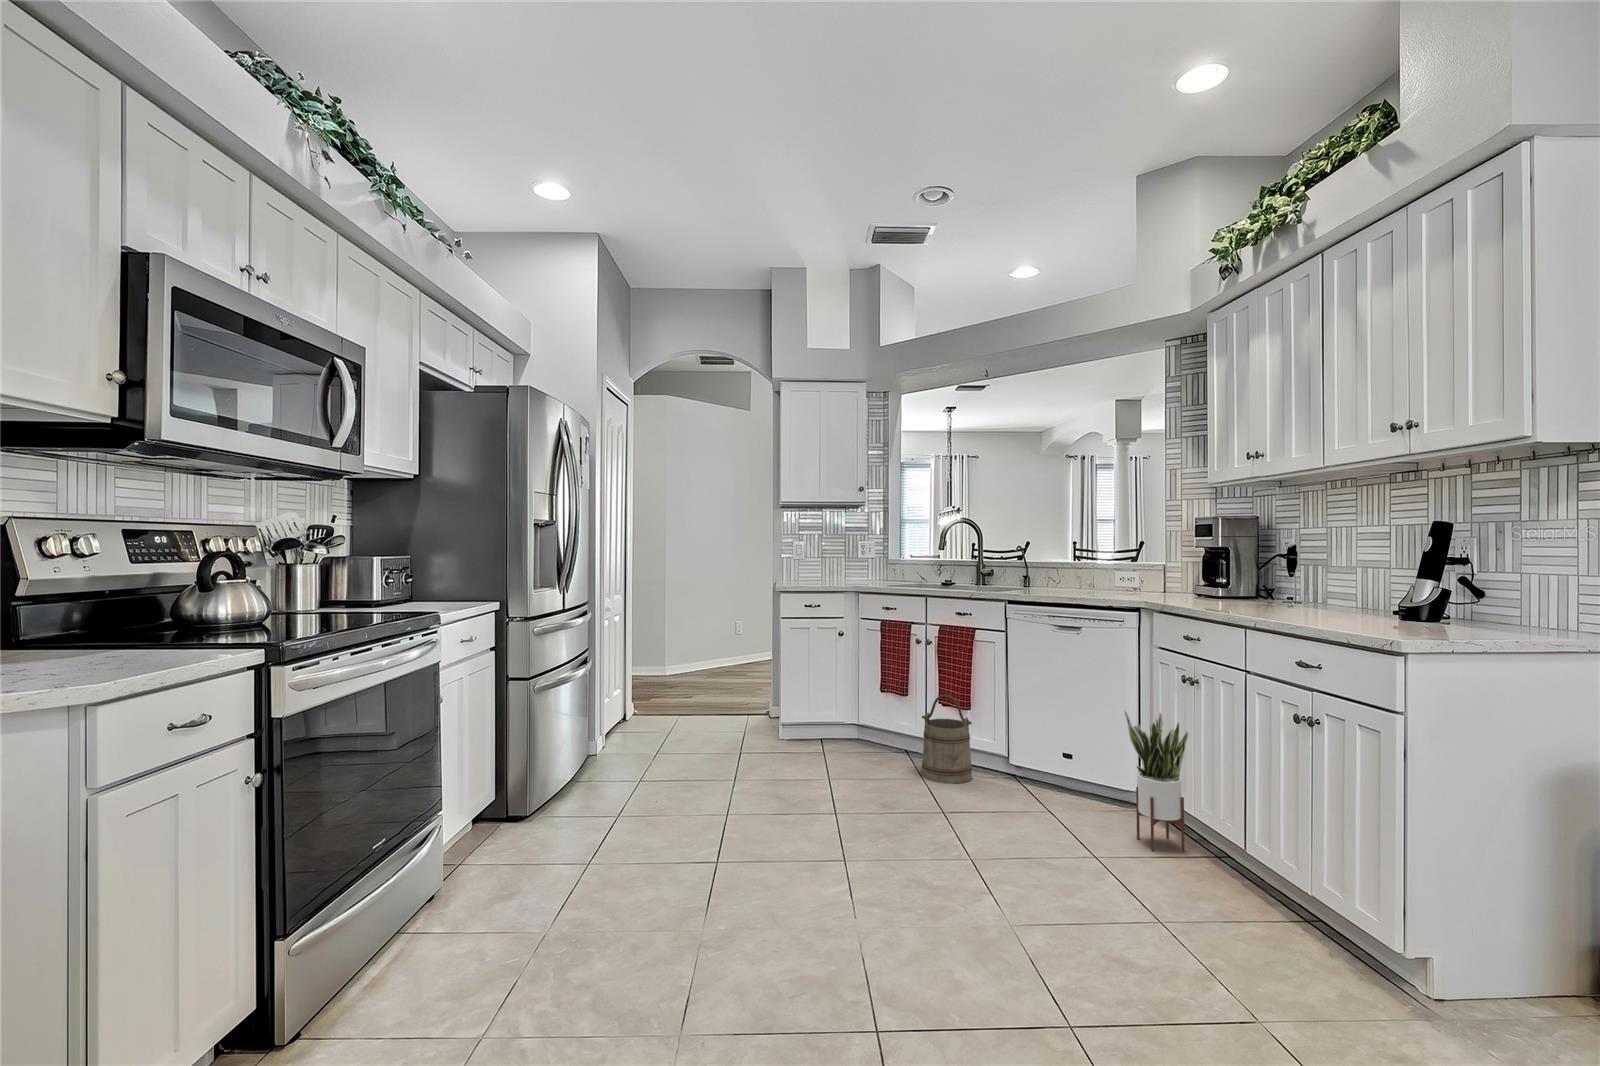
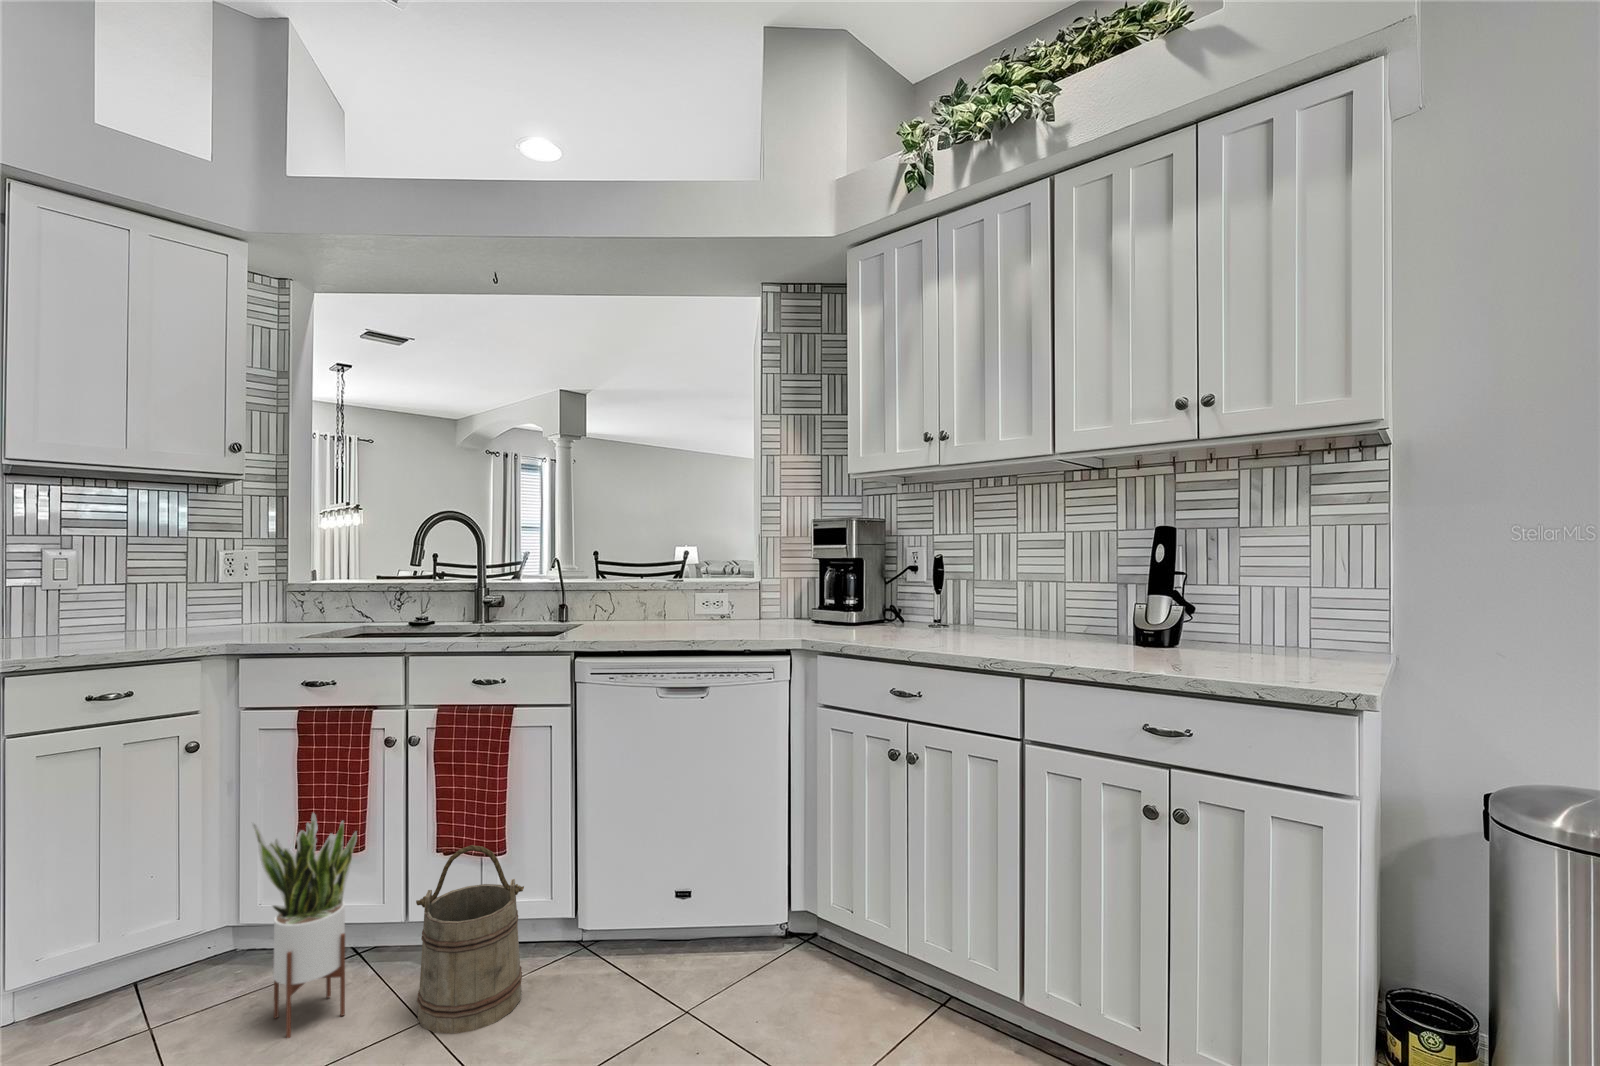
potted plant: present [1124,711,1188,852] -> present [252,813,357,1038]

